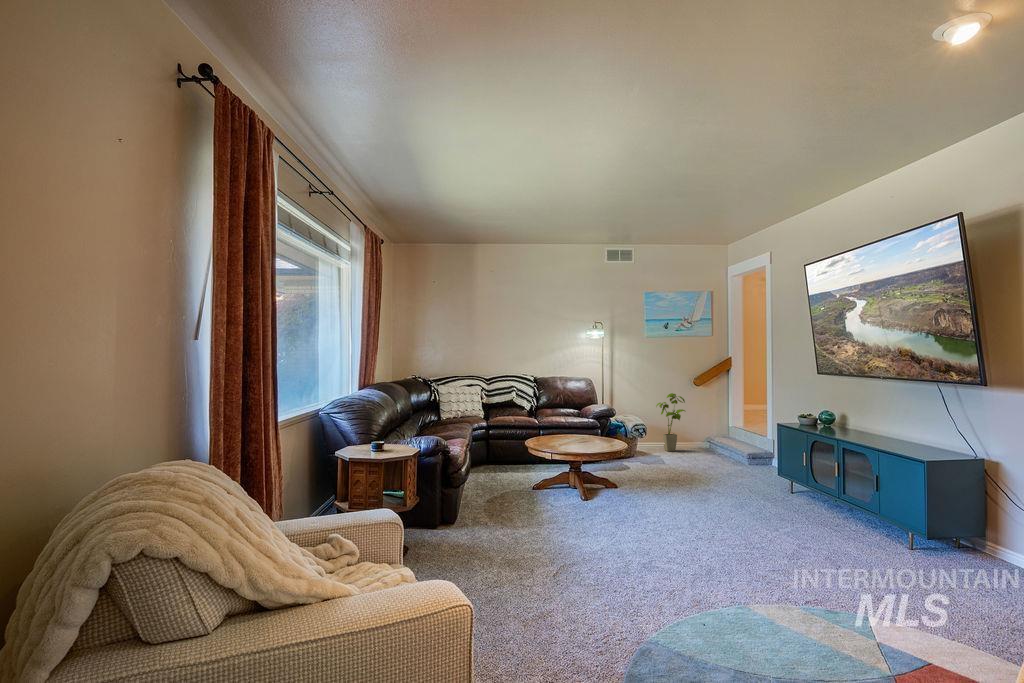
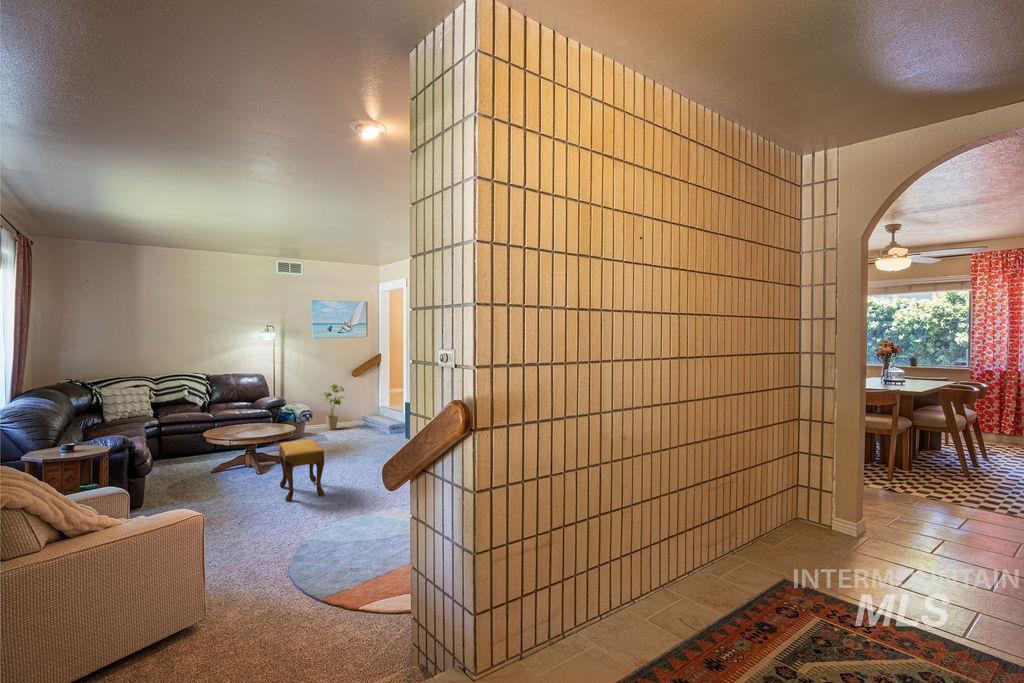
footstool: none [608,464,674,557] -> present [279,439,324,501]

